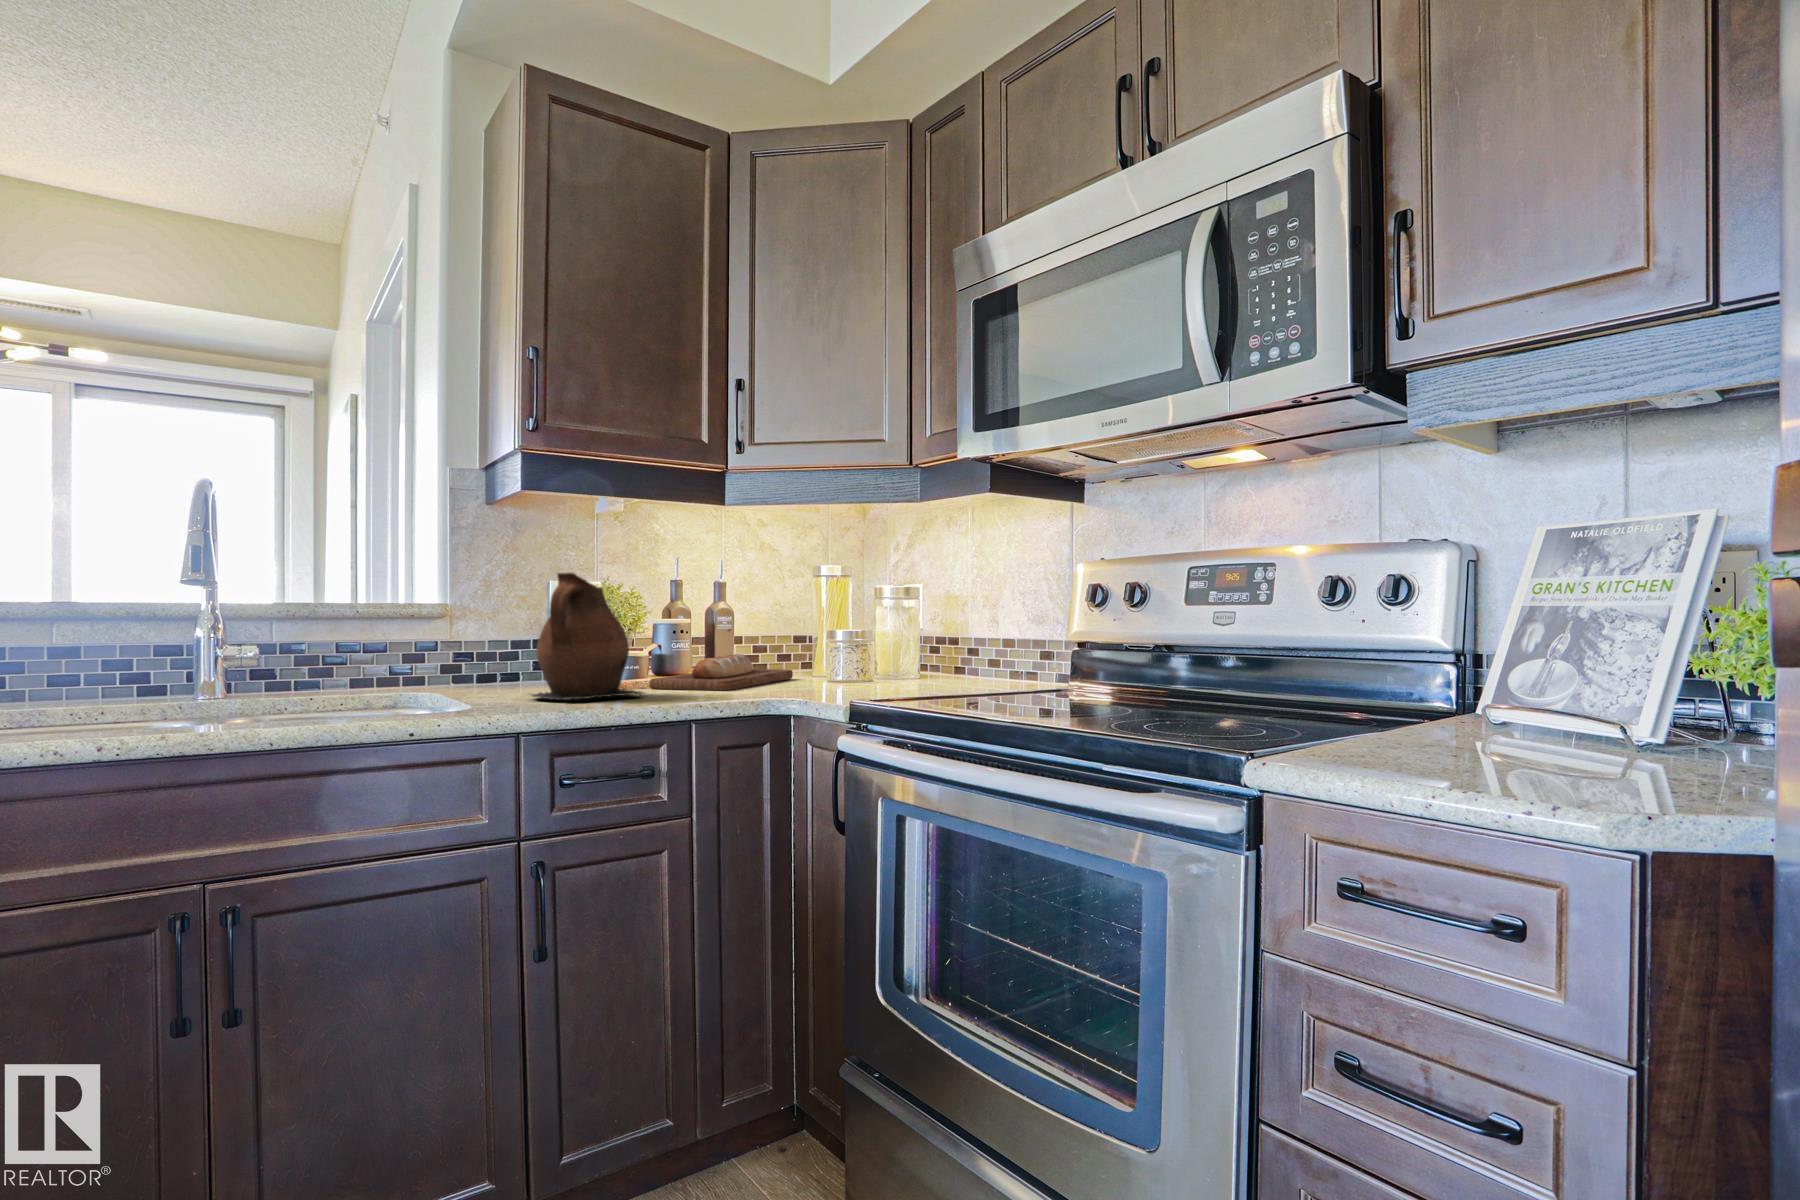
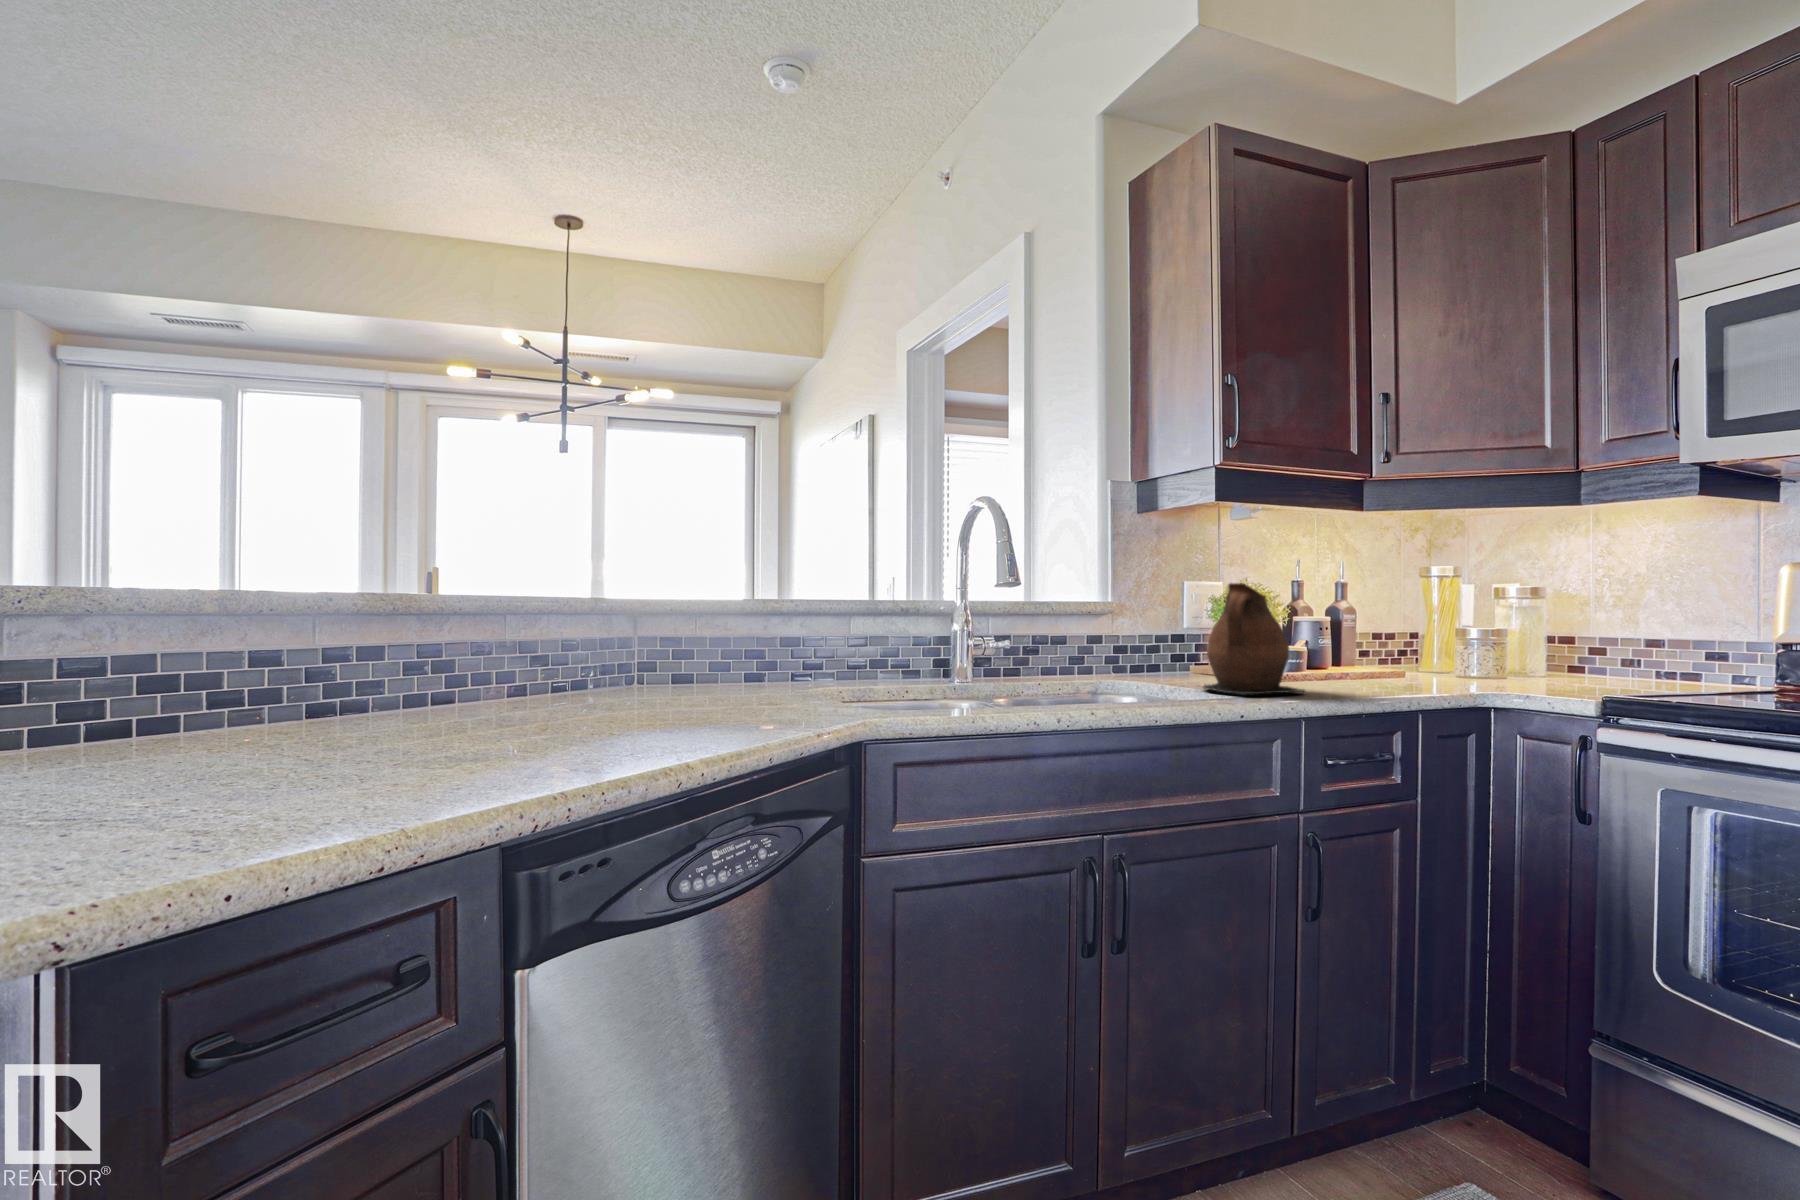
bread loaf: present [649,654,793,691] -> none [1291,653,1425,691]

